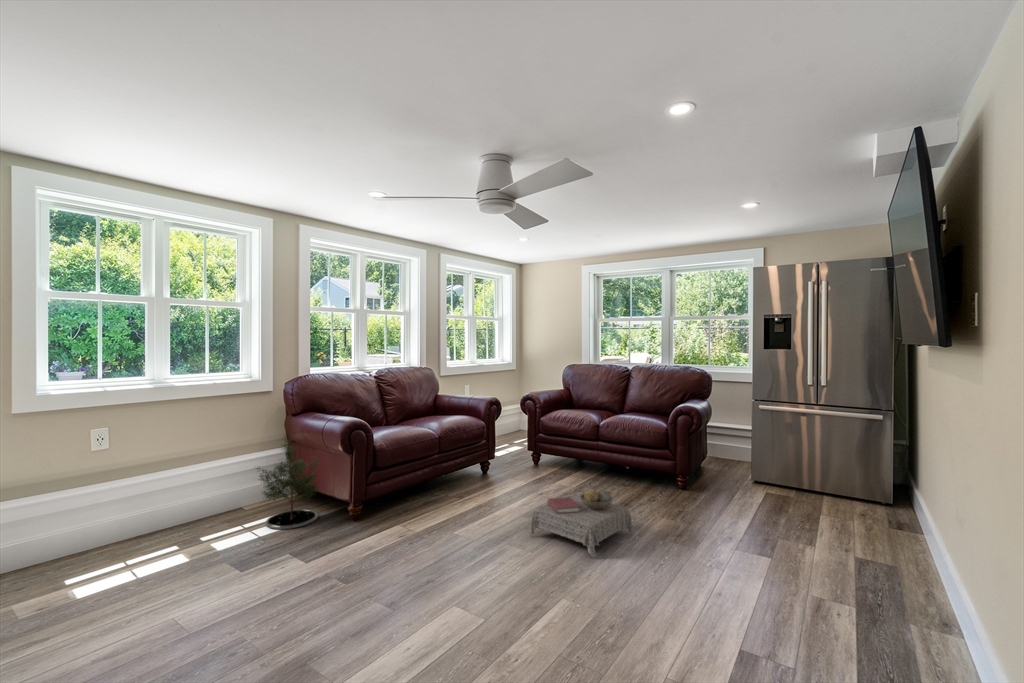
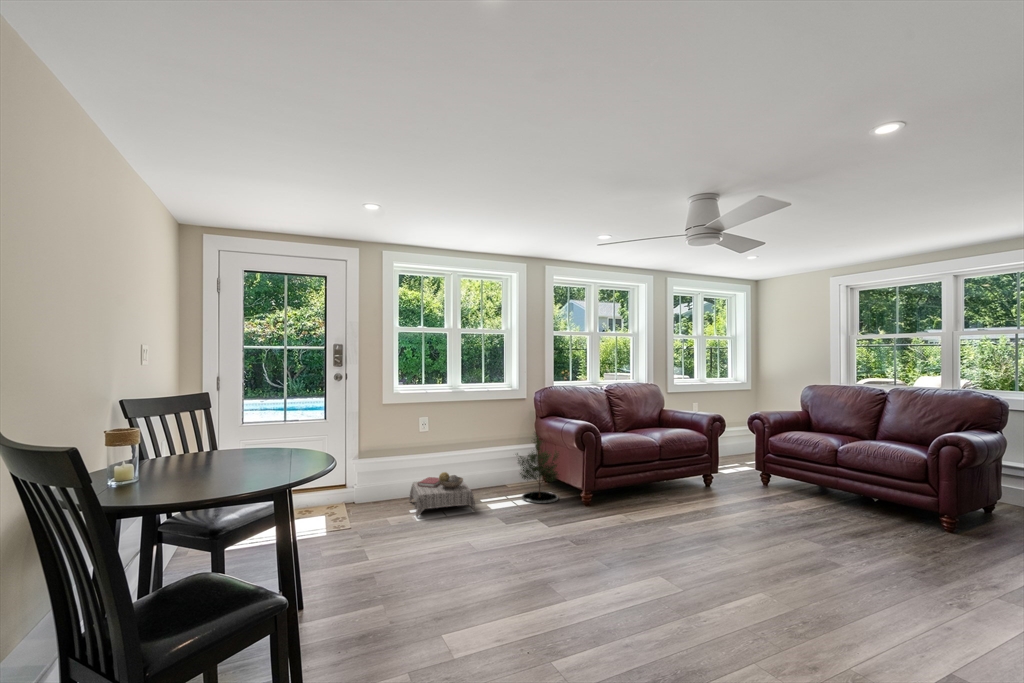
ottoman: present [530,489,633,557] -> present [409,472,475,517]

